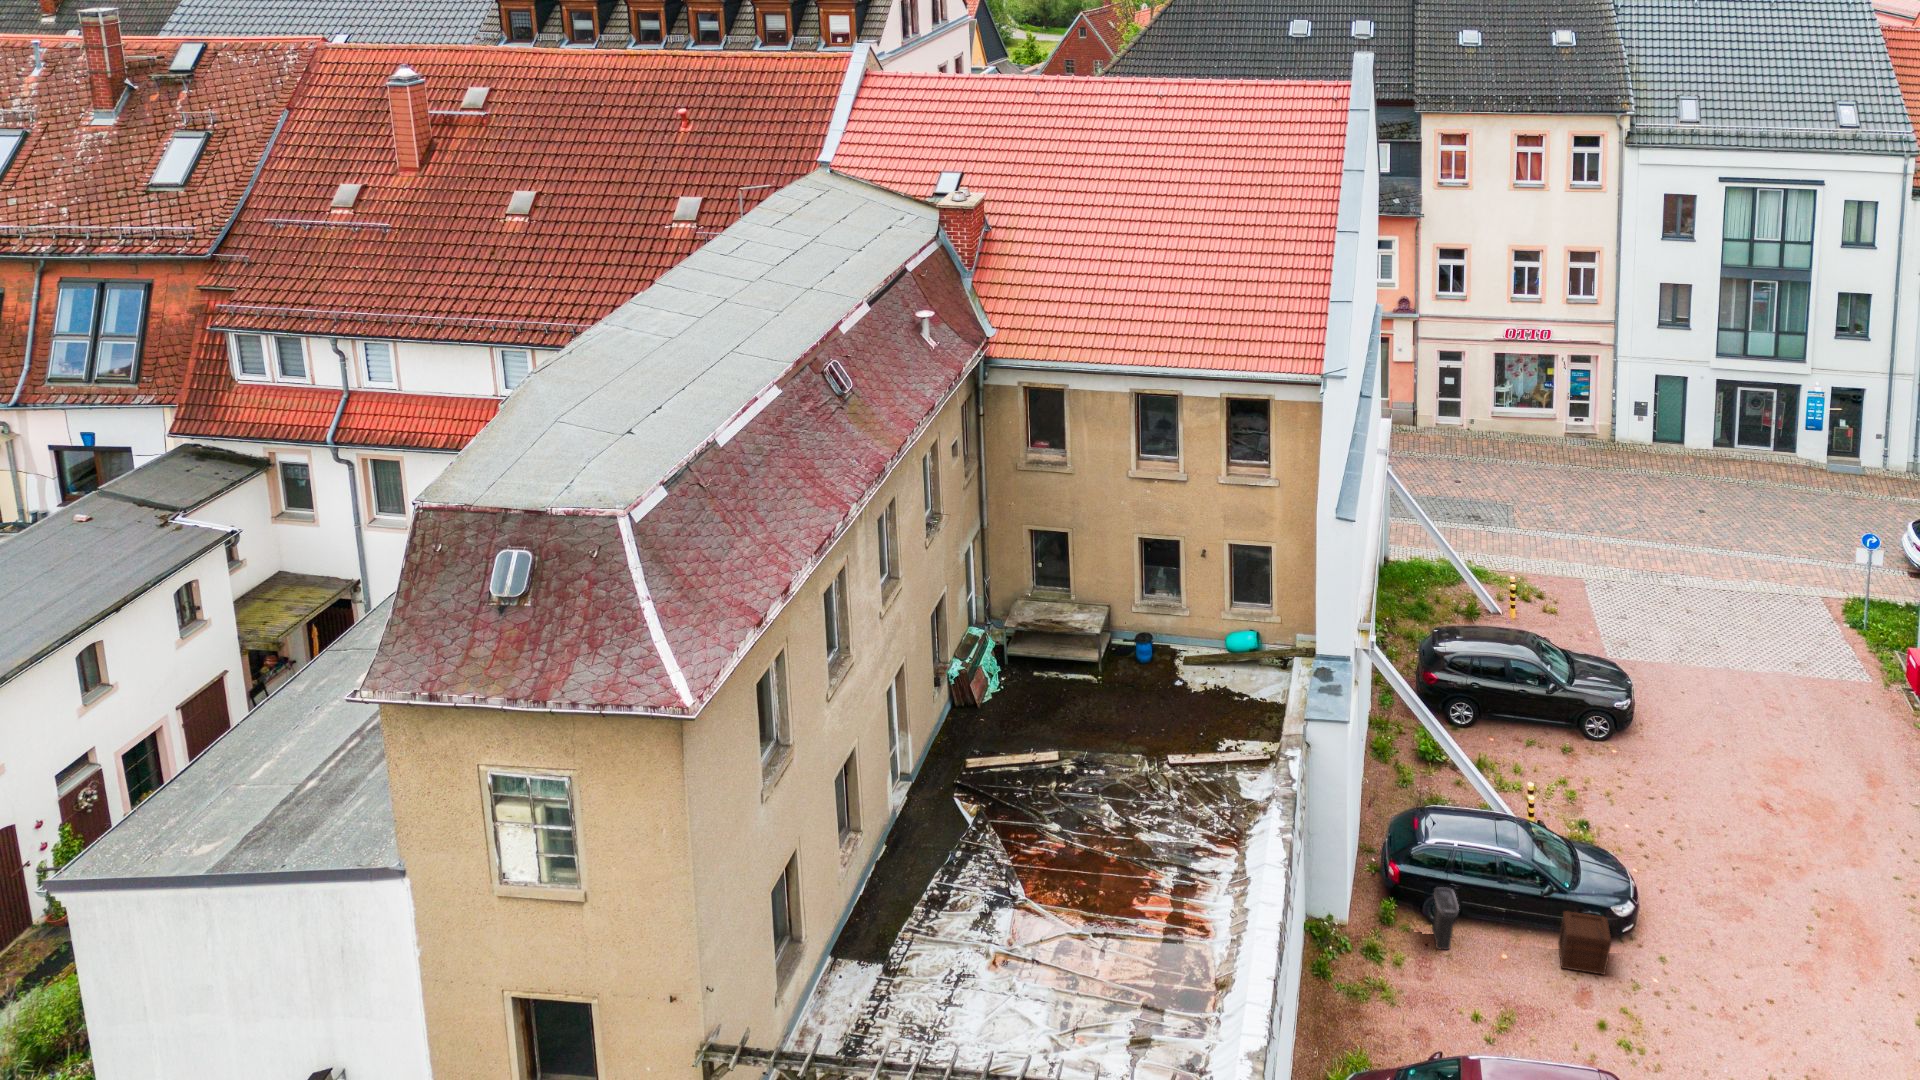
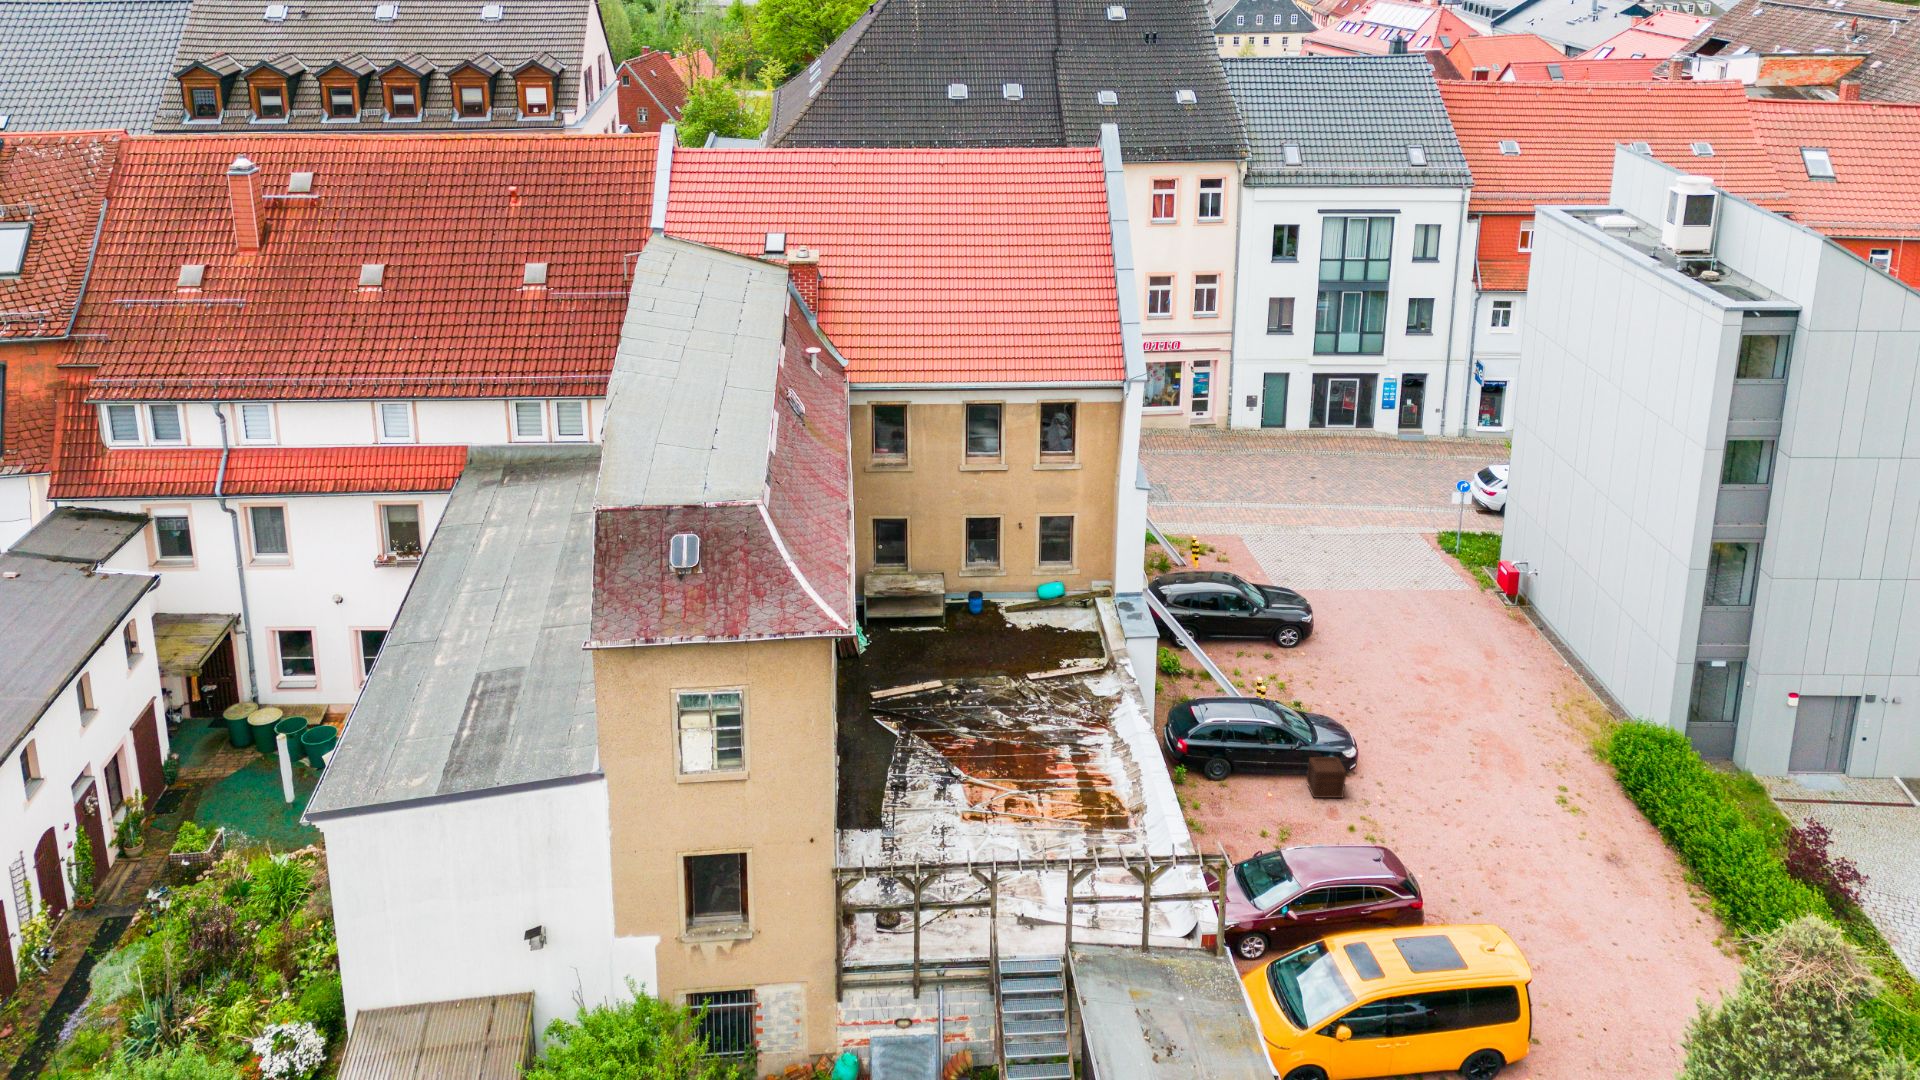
trash can: present [1432,887,1459,950] -> none [1219,752,1241,797]

